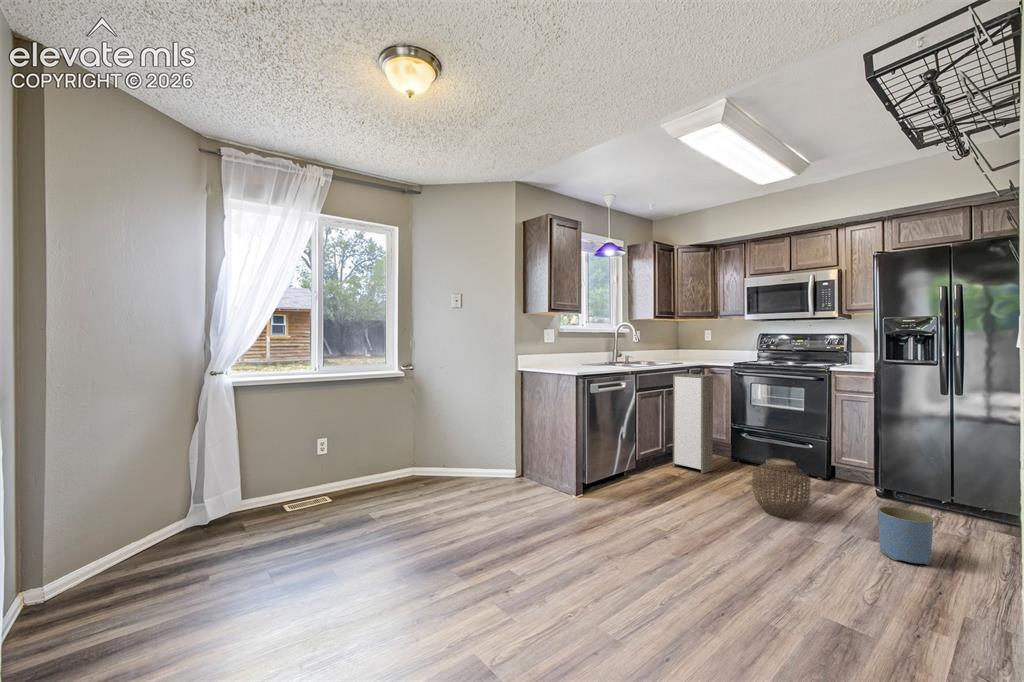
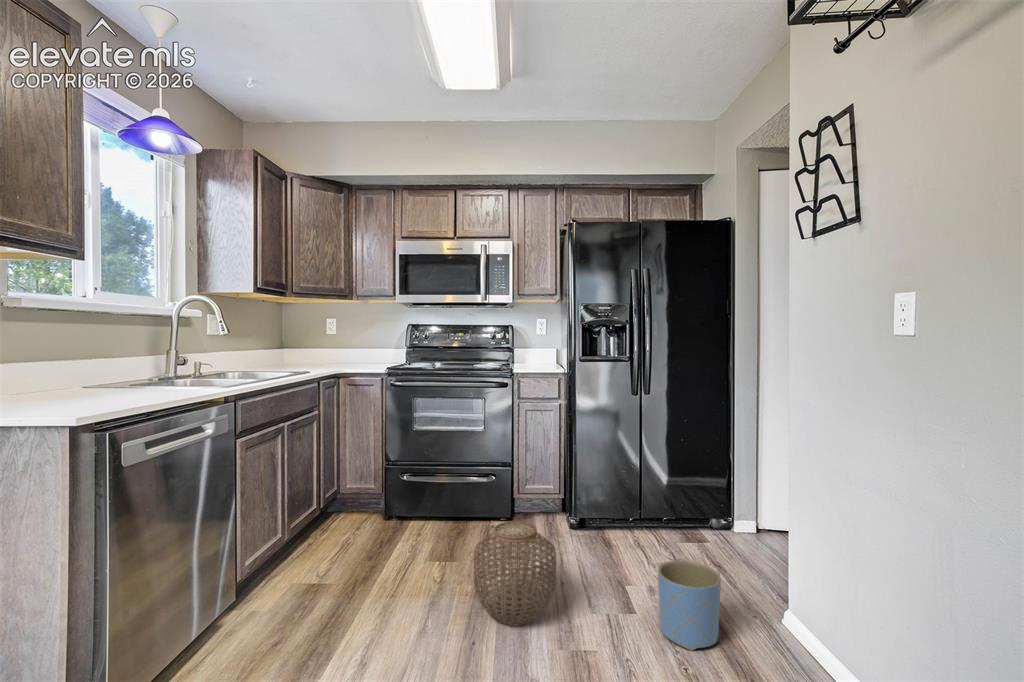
storage cabinet: present [673,374,713,474] -> none [302,390,370,566]

